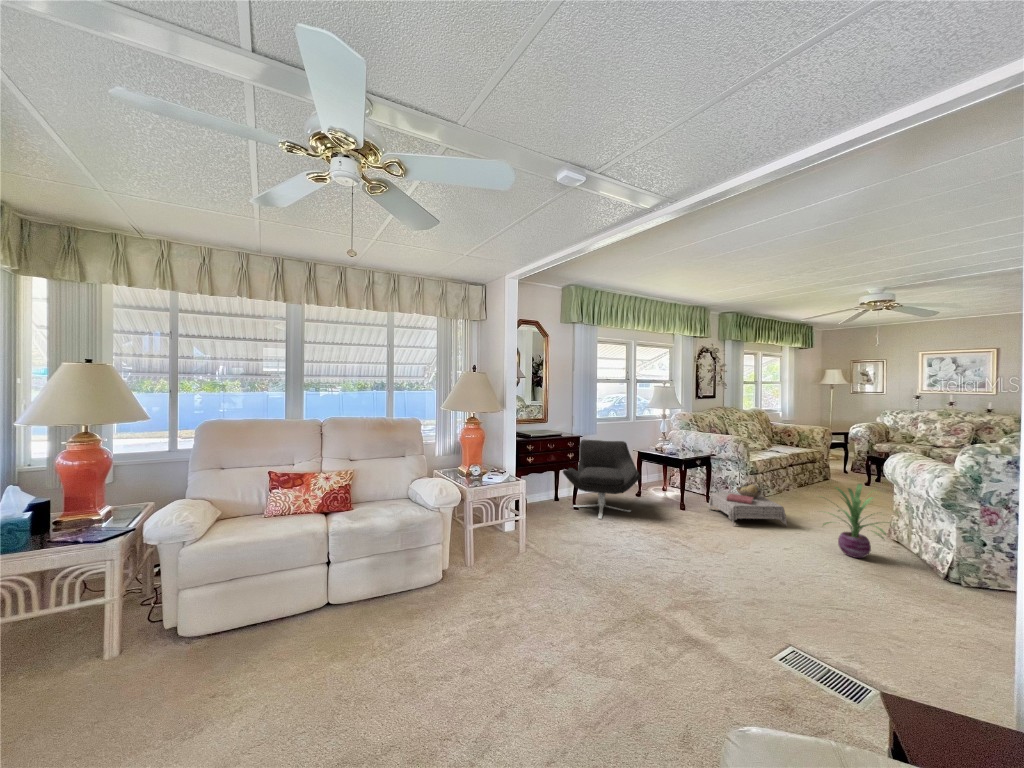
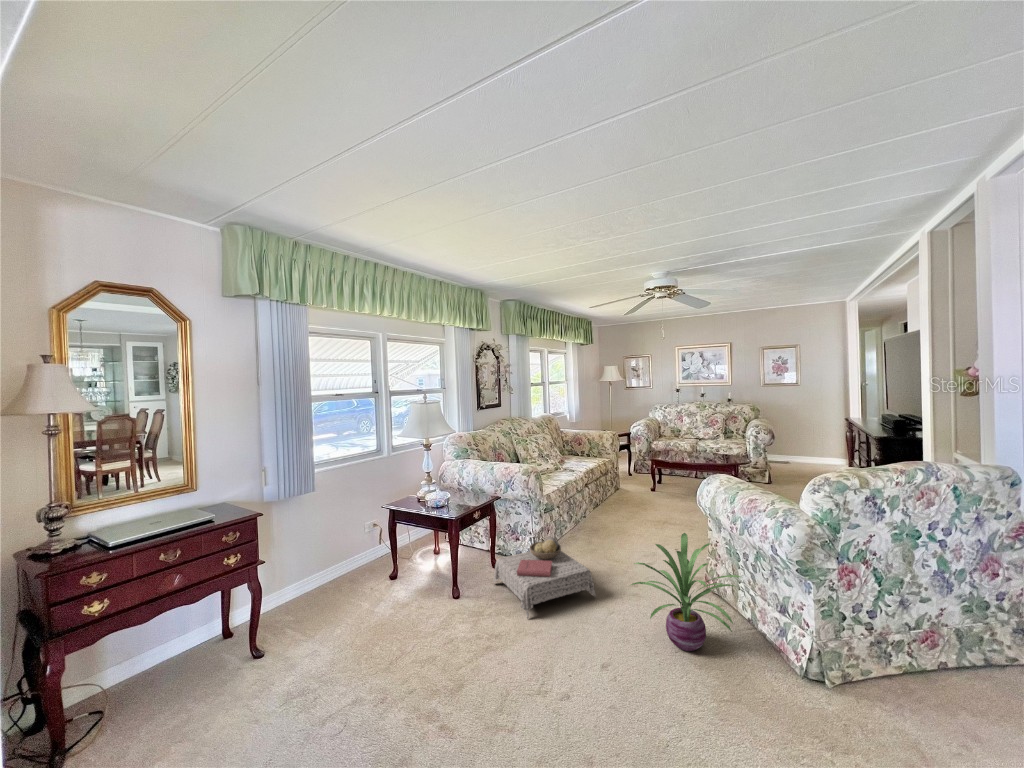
lounge chair: present [563,440,641,519] -> none [226,498,382,673]

